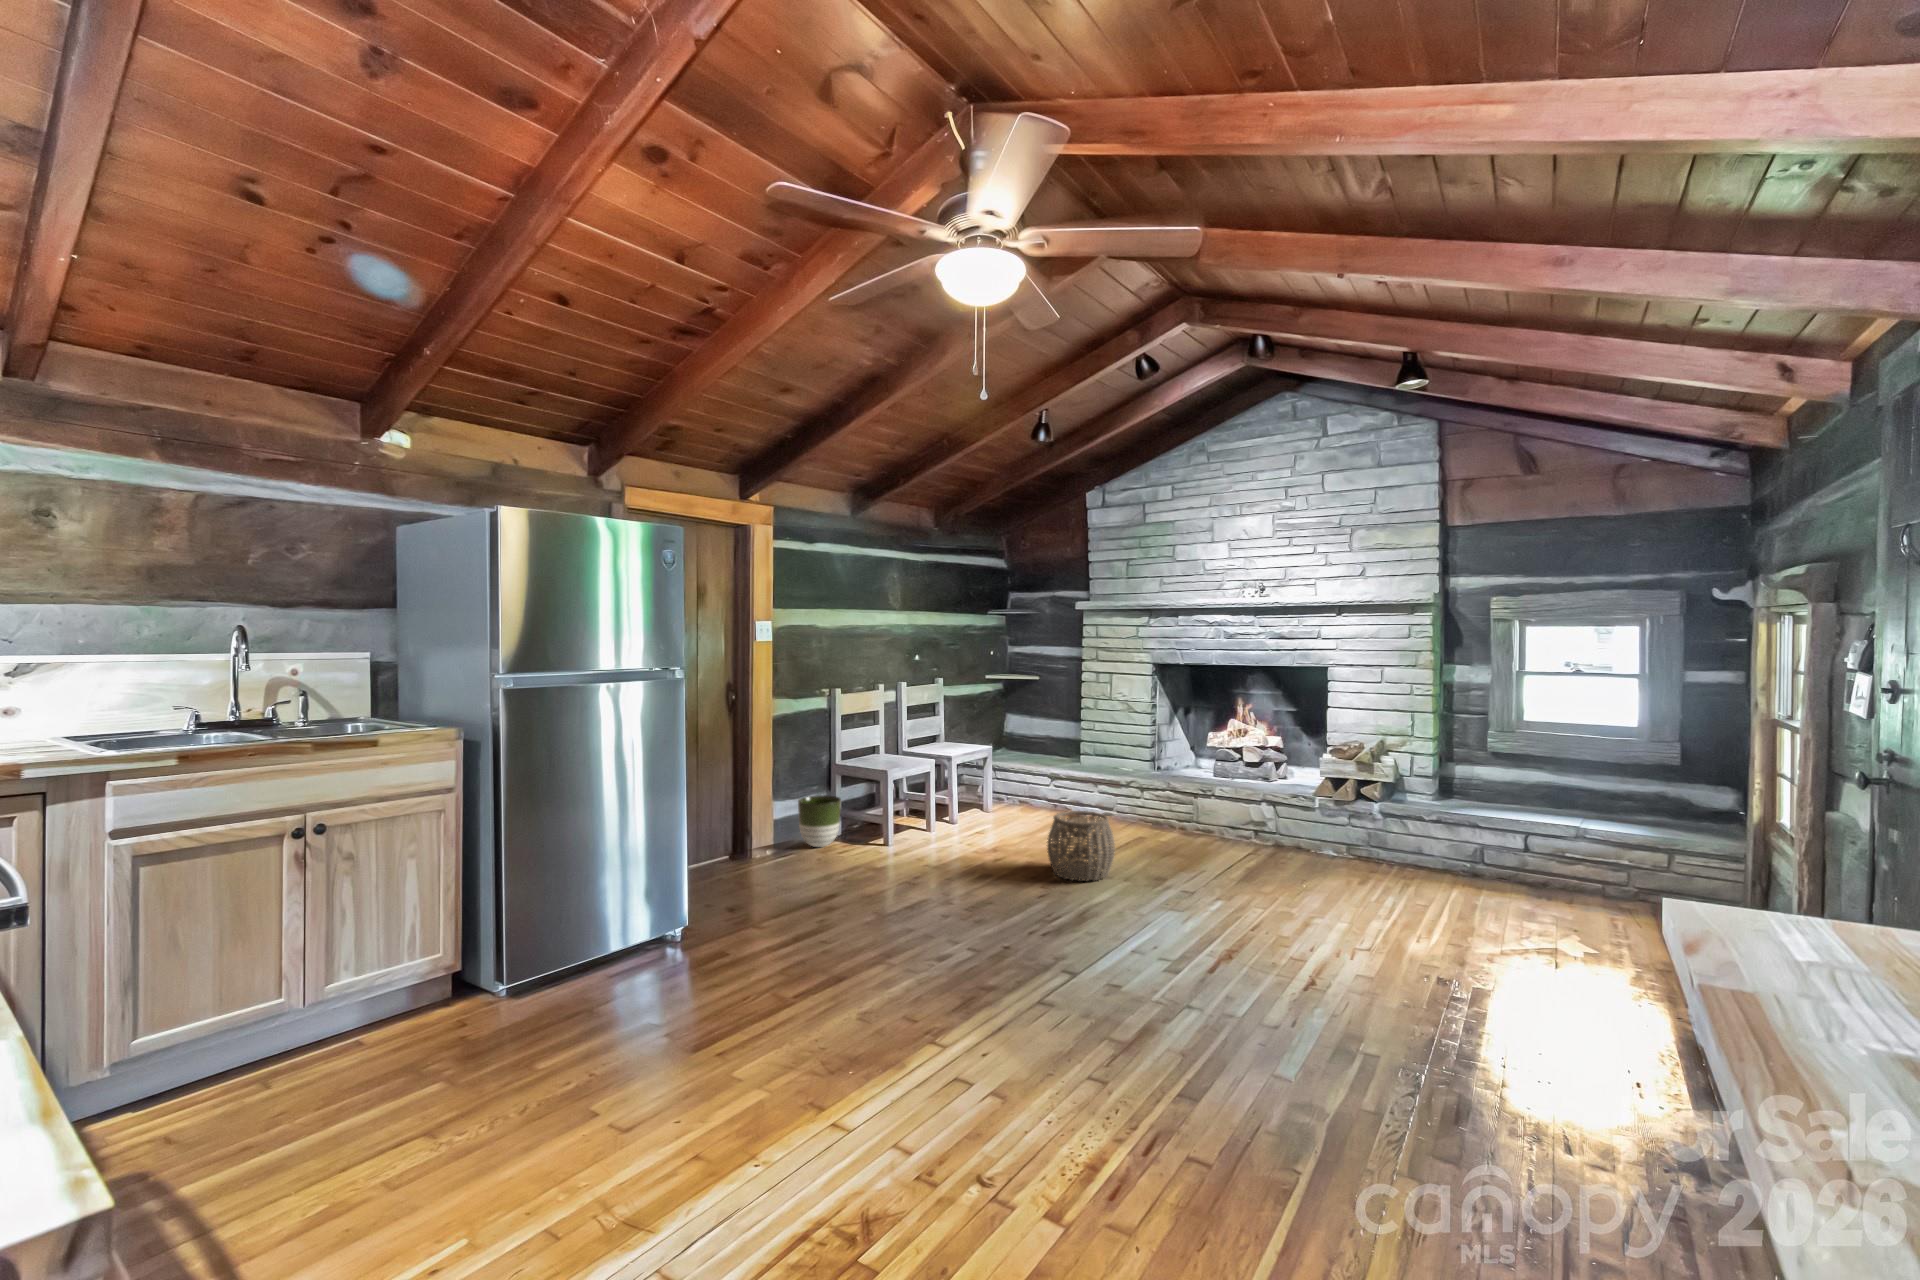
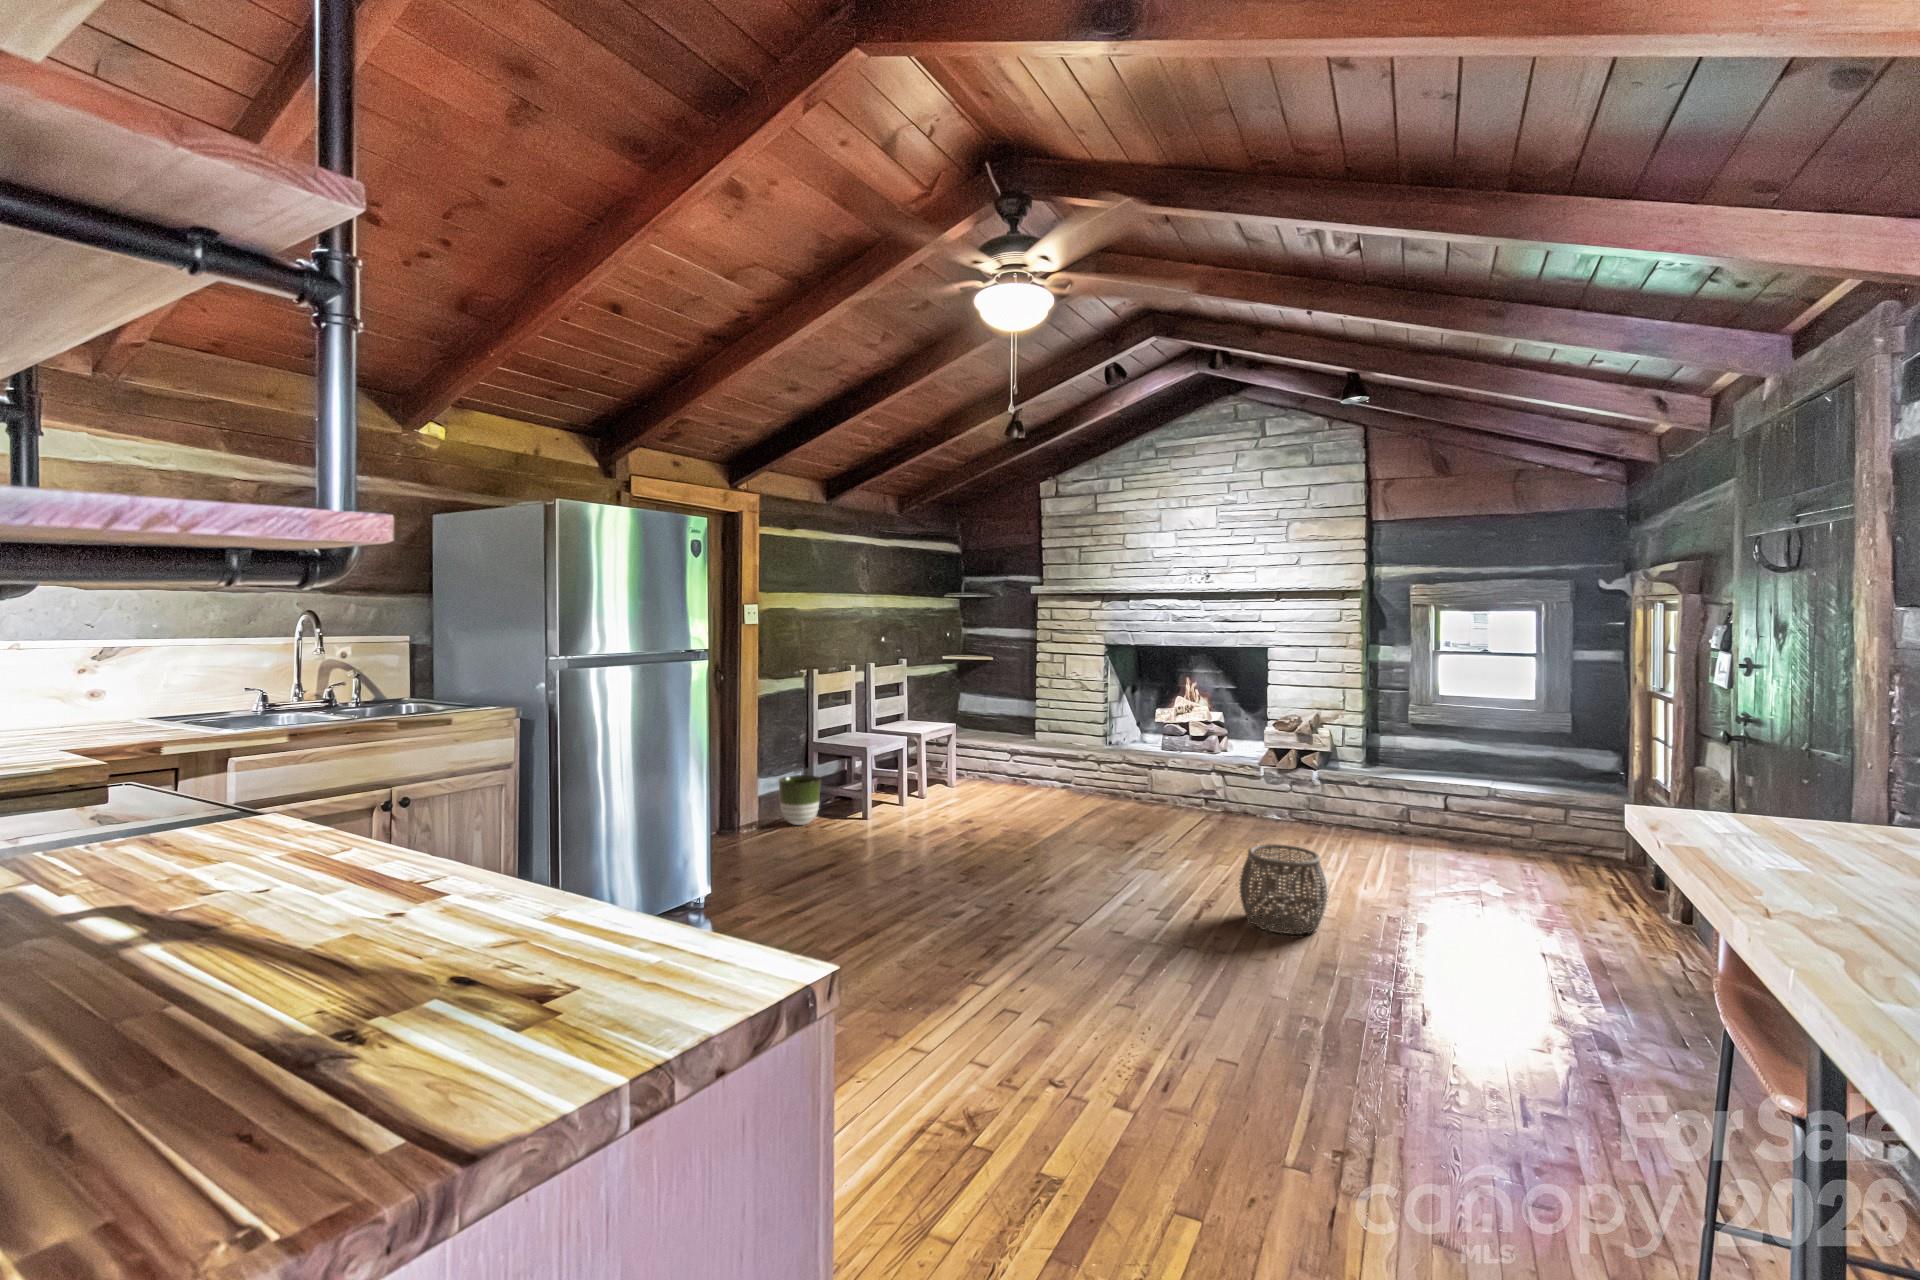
woven basket: present [1047,811,1115,881] -> present [1240,844,1328,935]

